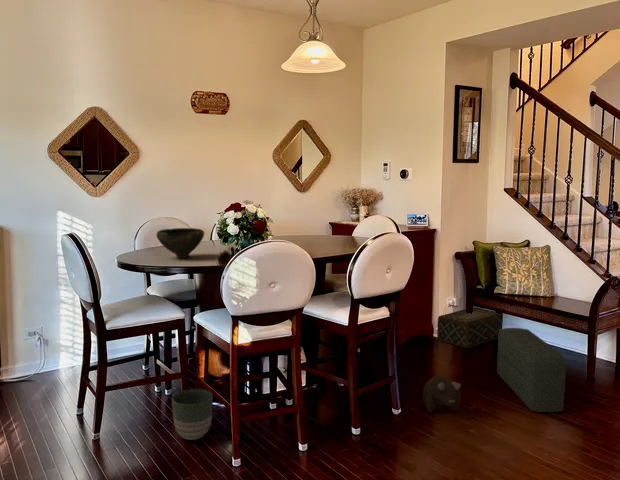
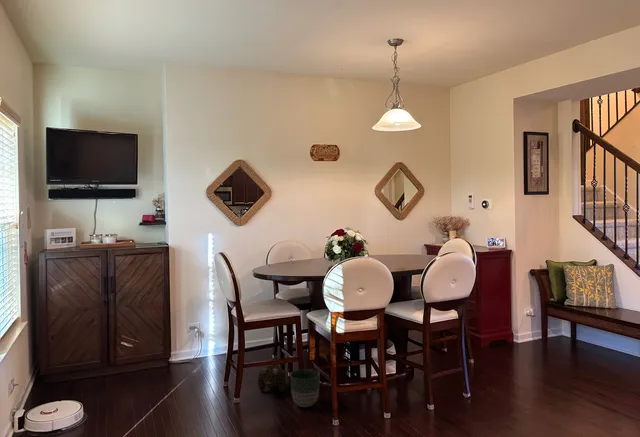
bowl: present [156,228,204,258] -> none [281,249,315,270]
woven basket: present [437,307,503,348] -> none [514,317,575,352]
pouf: present [497,328,566,412] -> none [563,334,620,407]
plush toy: present [423,376,461,412] -> present [258,365,286,392]

